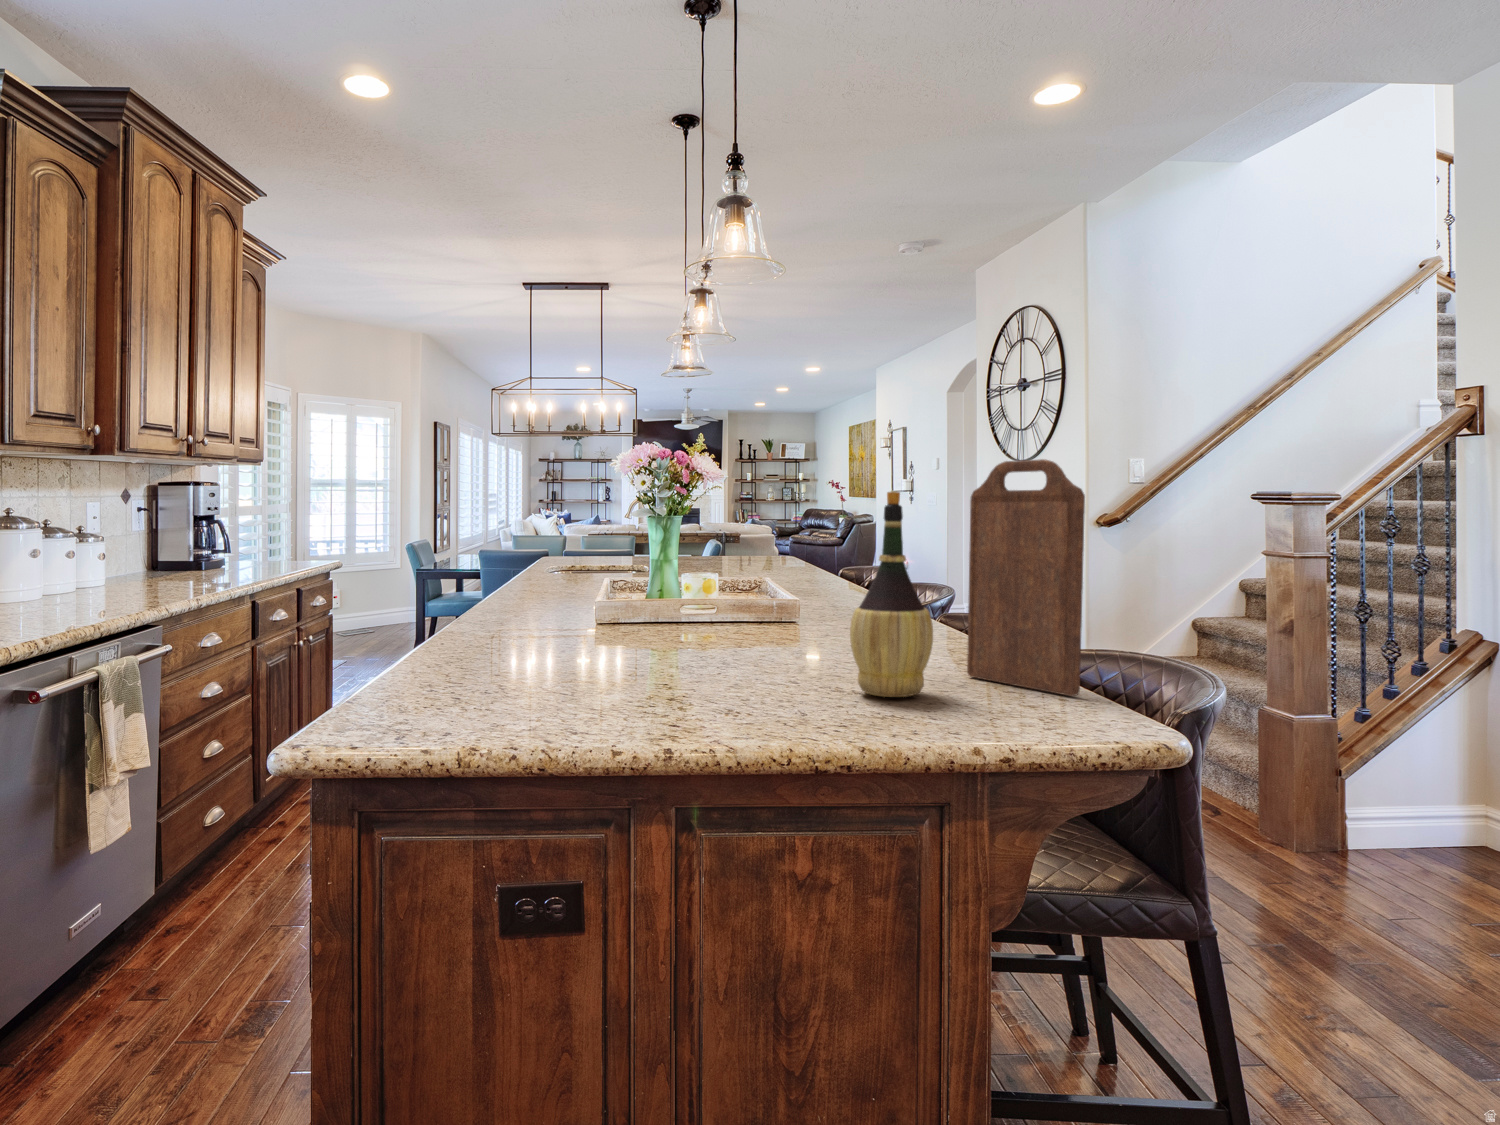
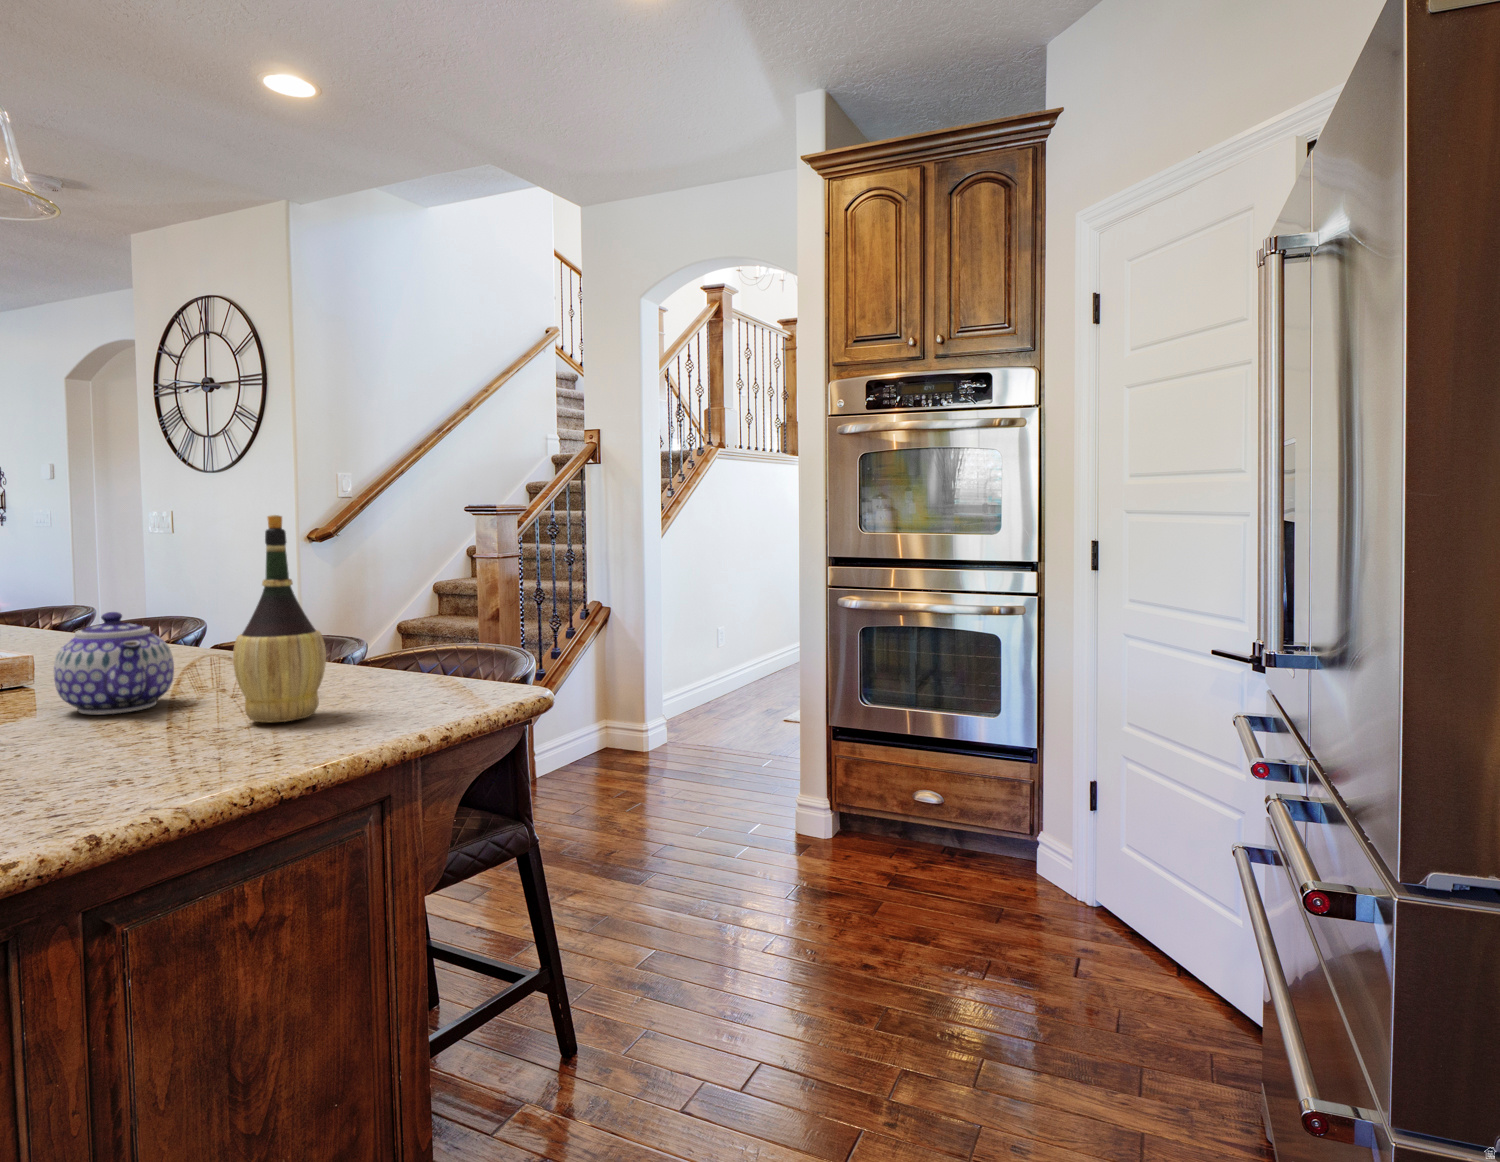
cutting board: present [967,459,1085,696] -> none [326,485,451,692]
teapot: none [755,578,839,667] -> present [54,612,174,714]

